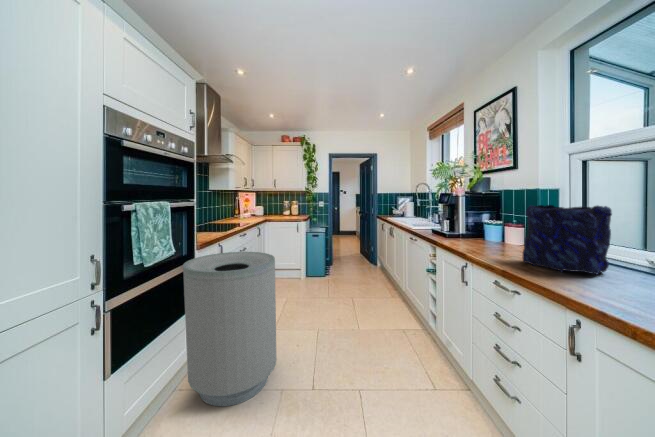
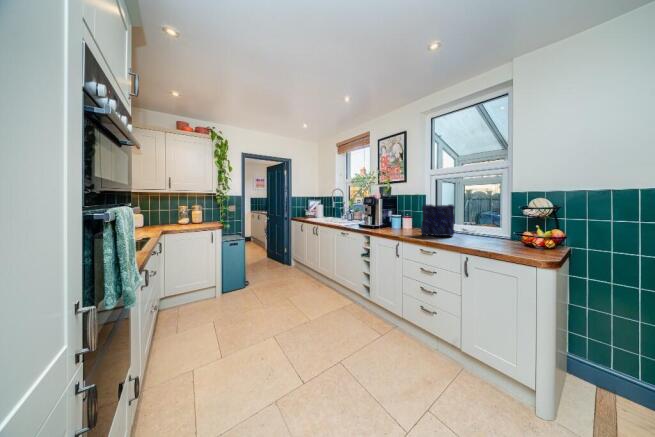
trash can: present [183,252,277,406] -> none [207,244,278,360]

